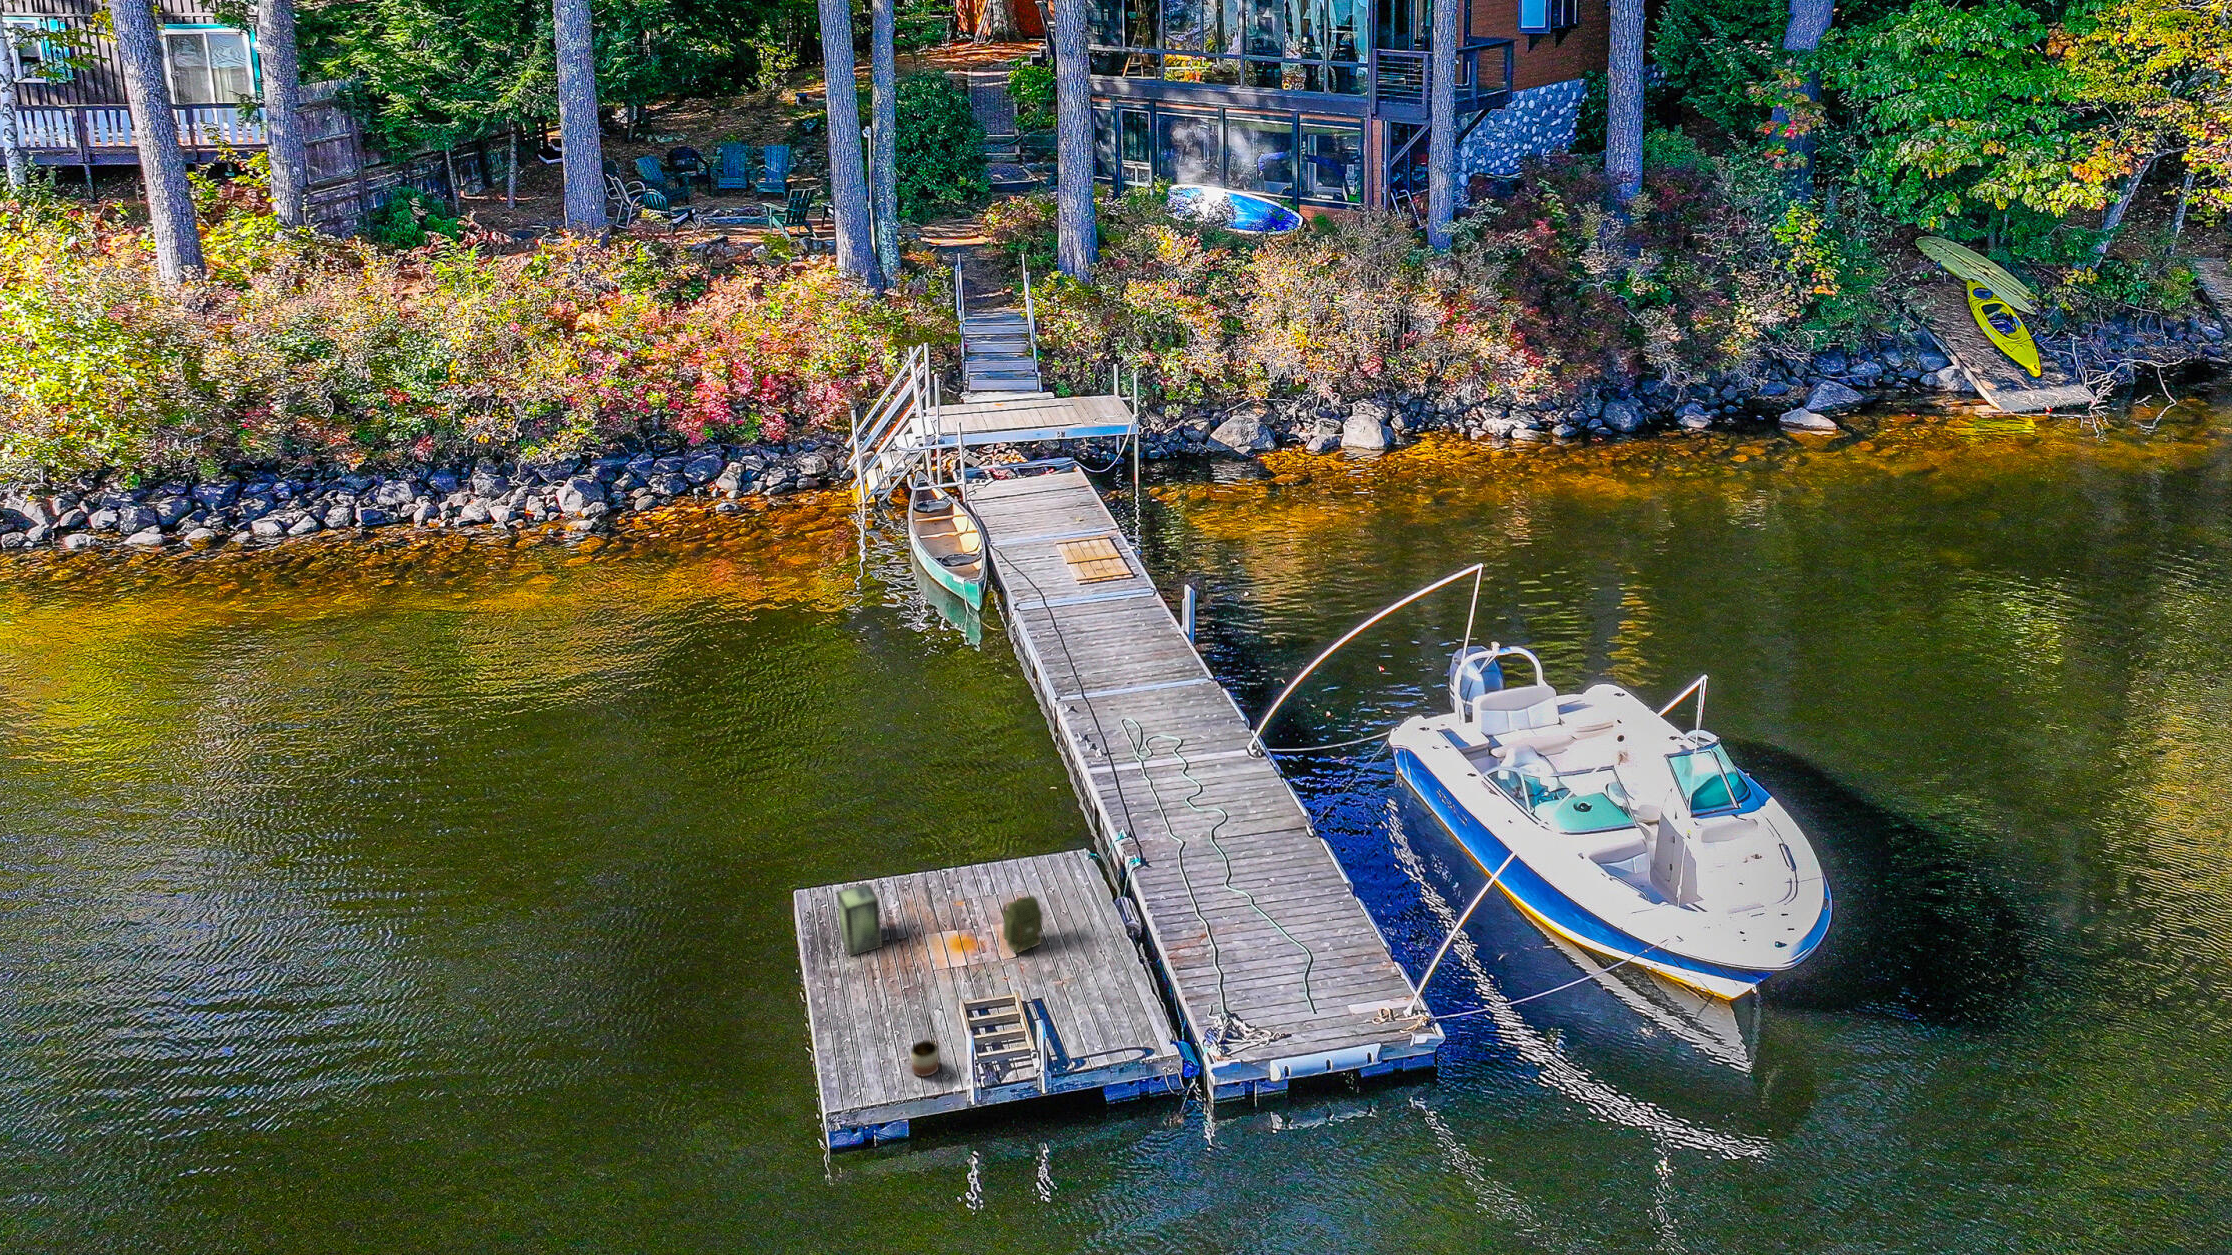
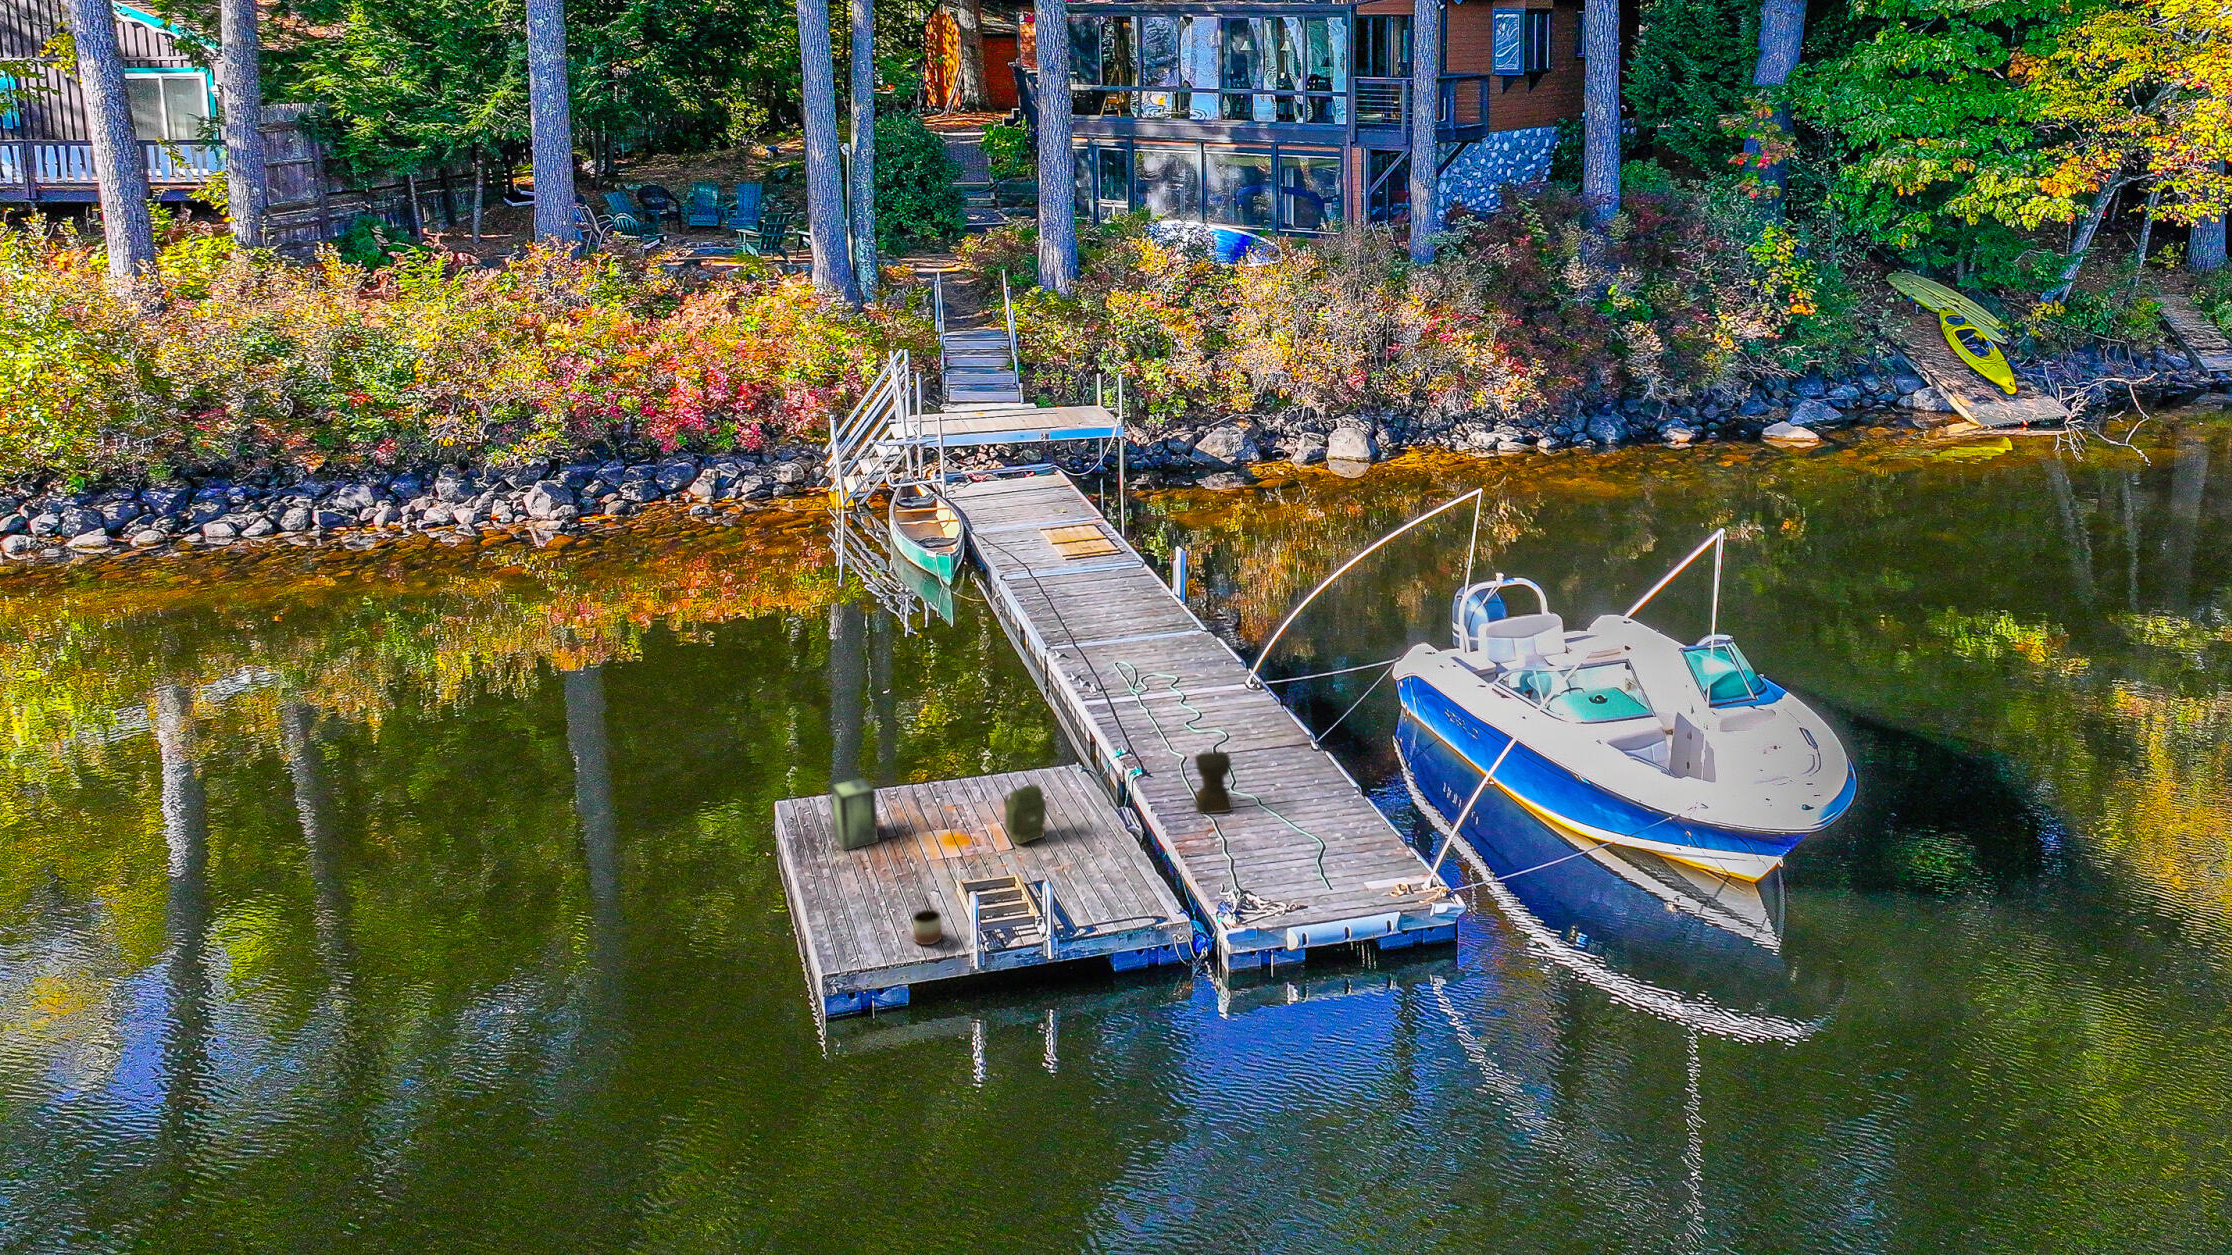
stool: none [1186,866,1223,928] -> present [1195,752,1233,814]

